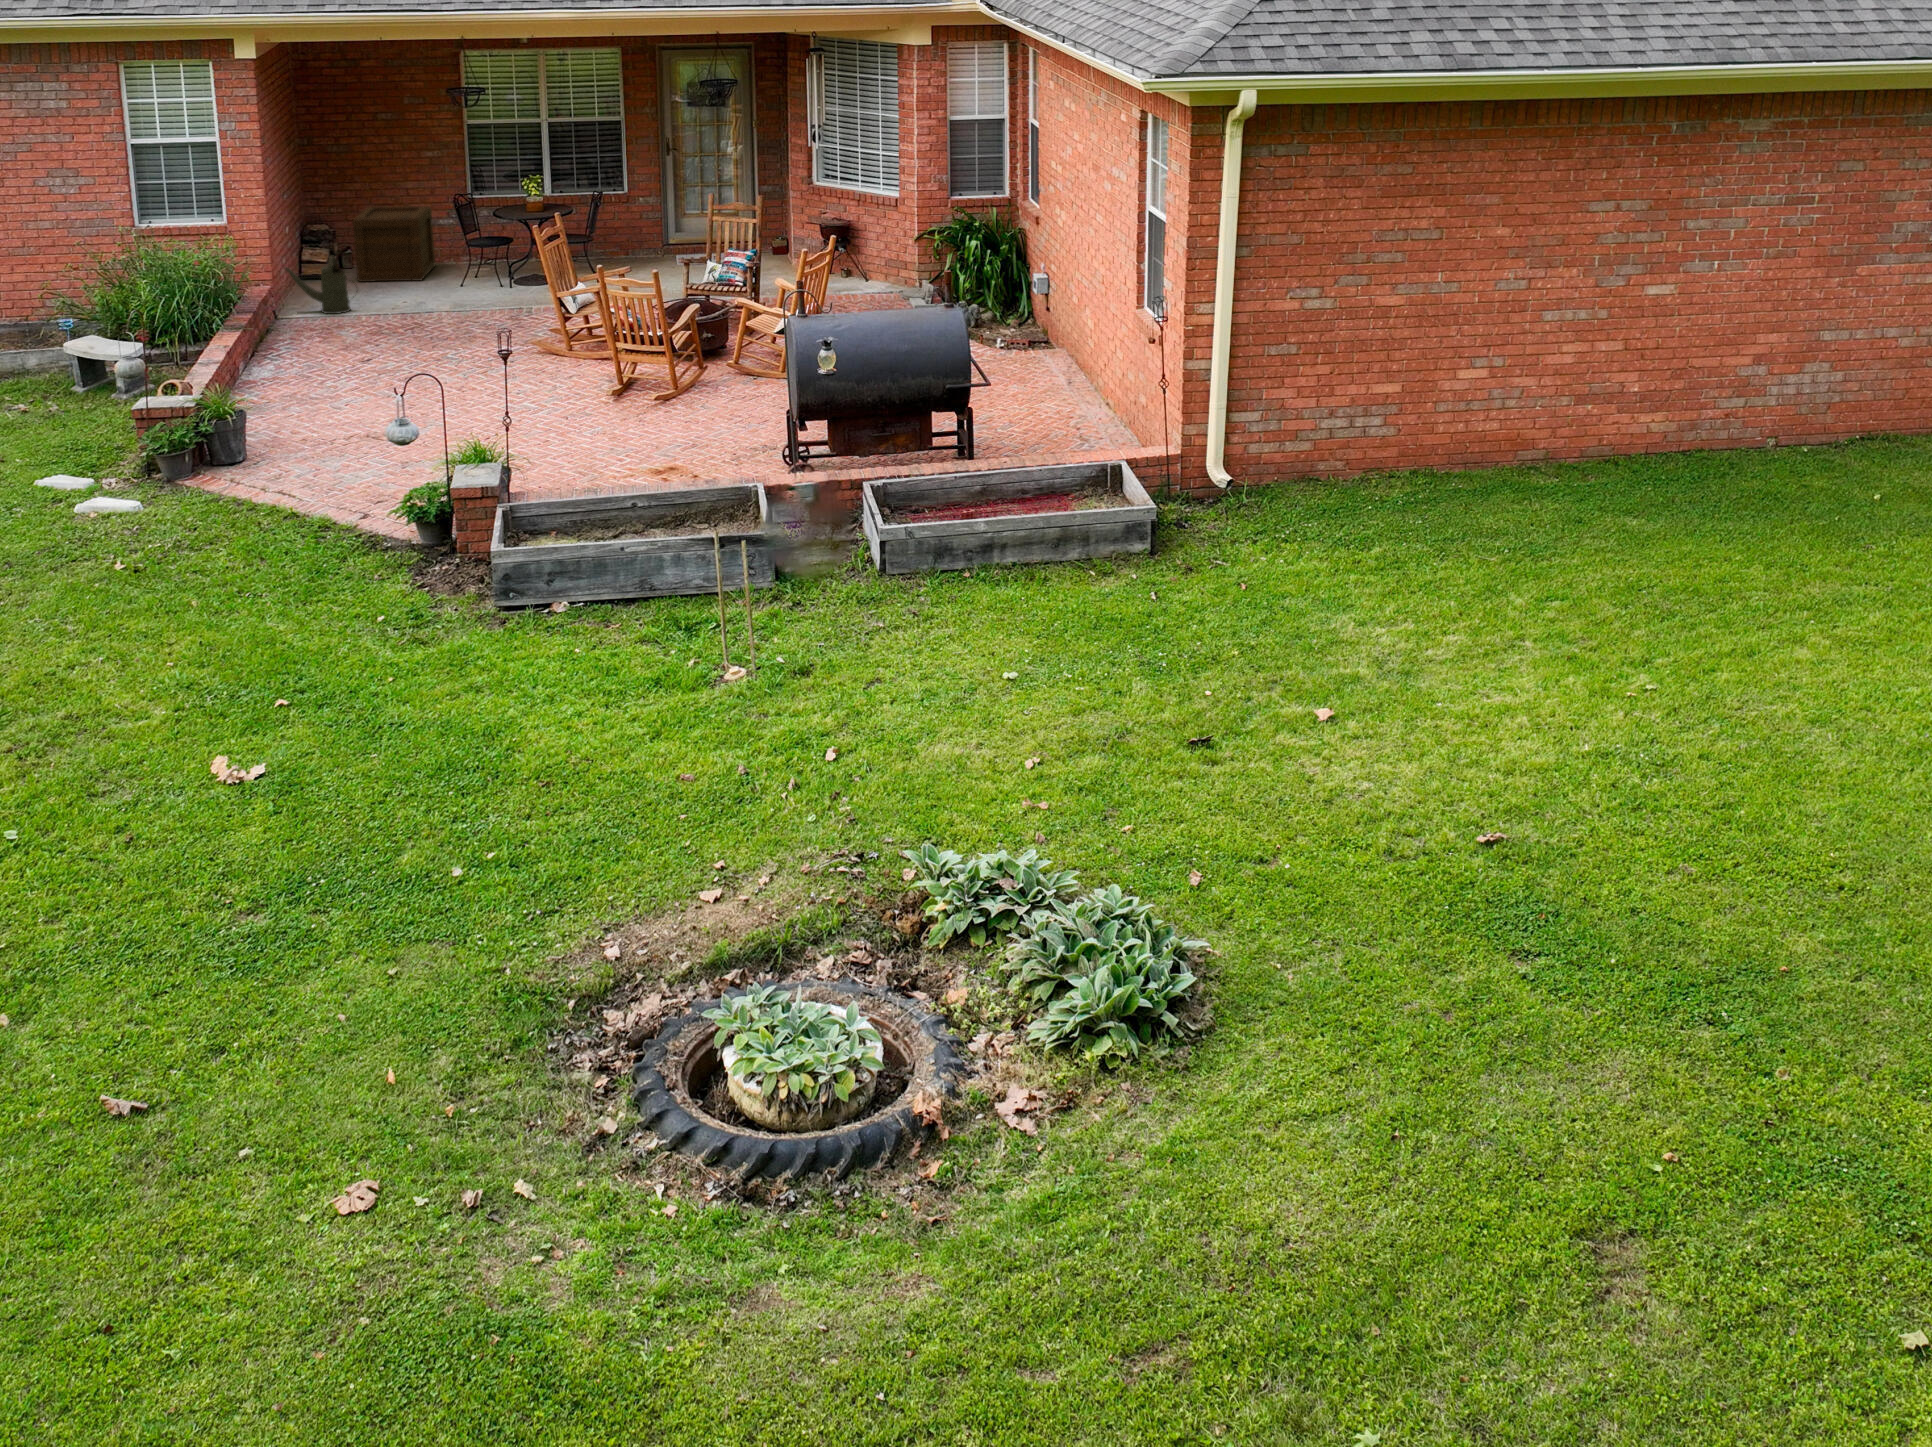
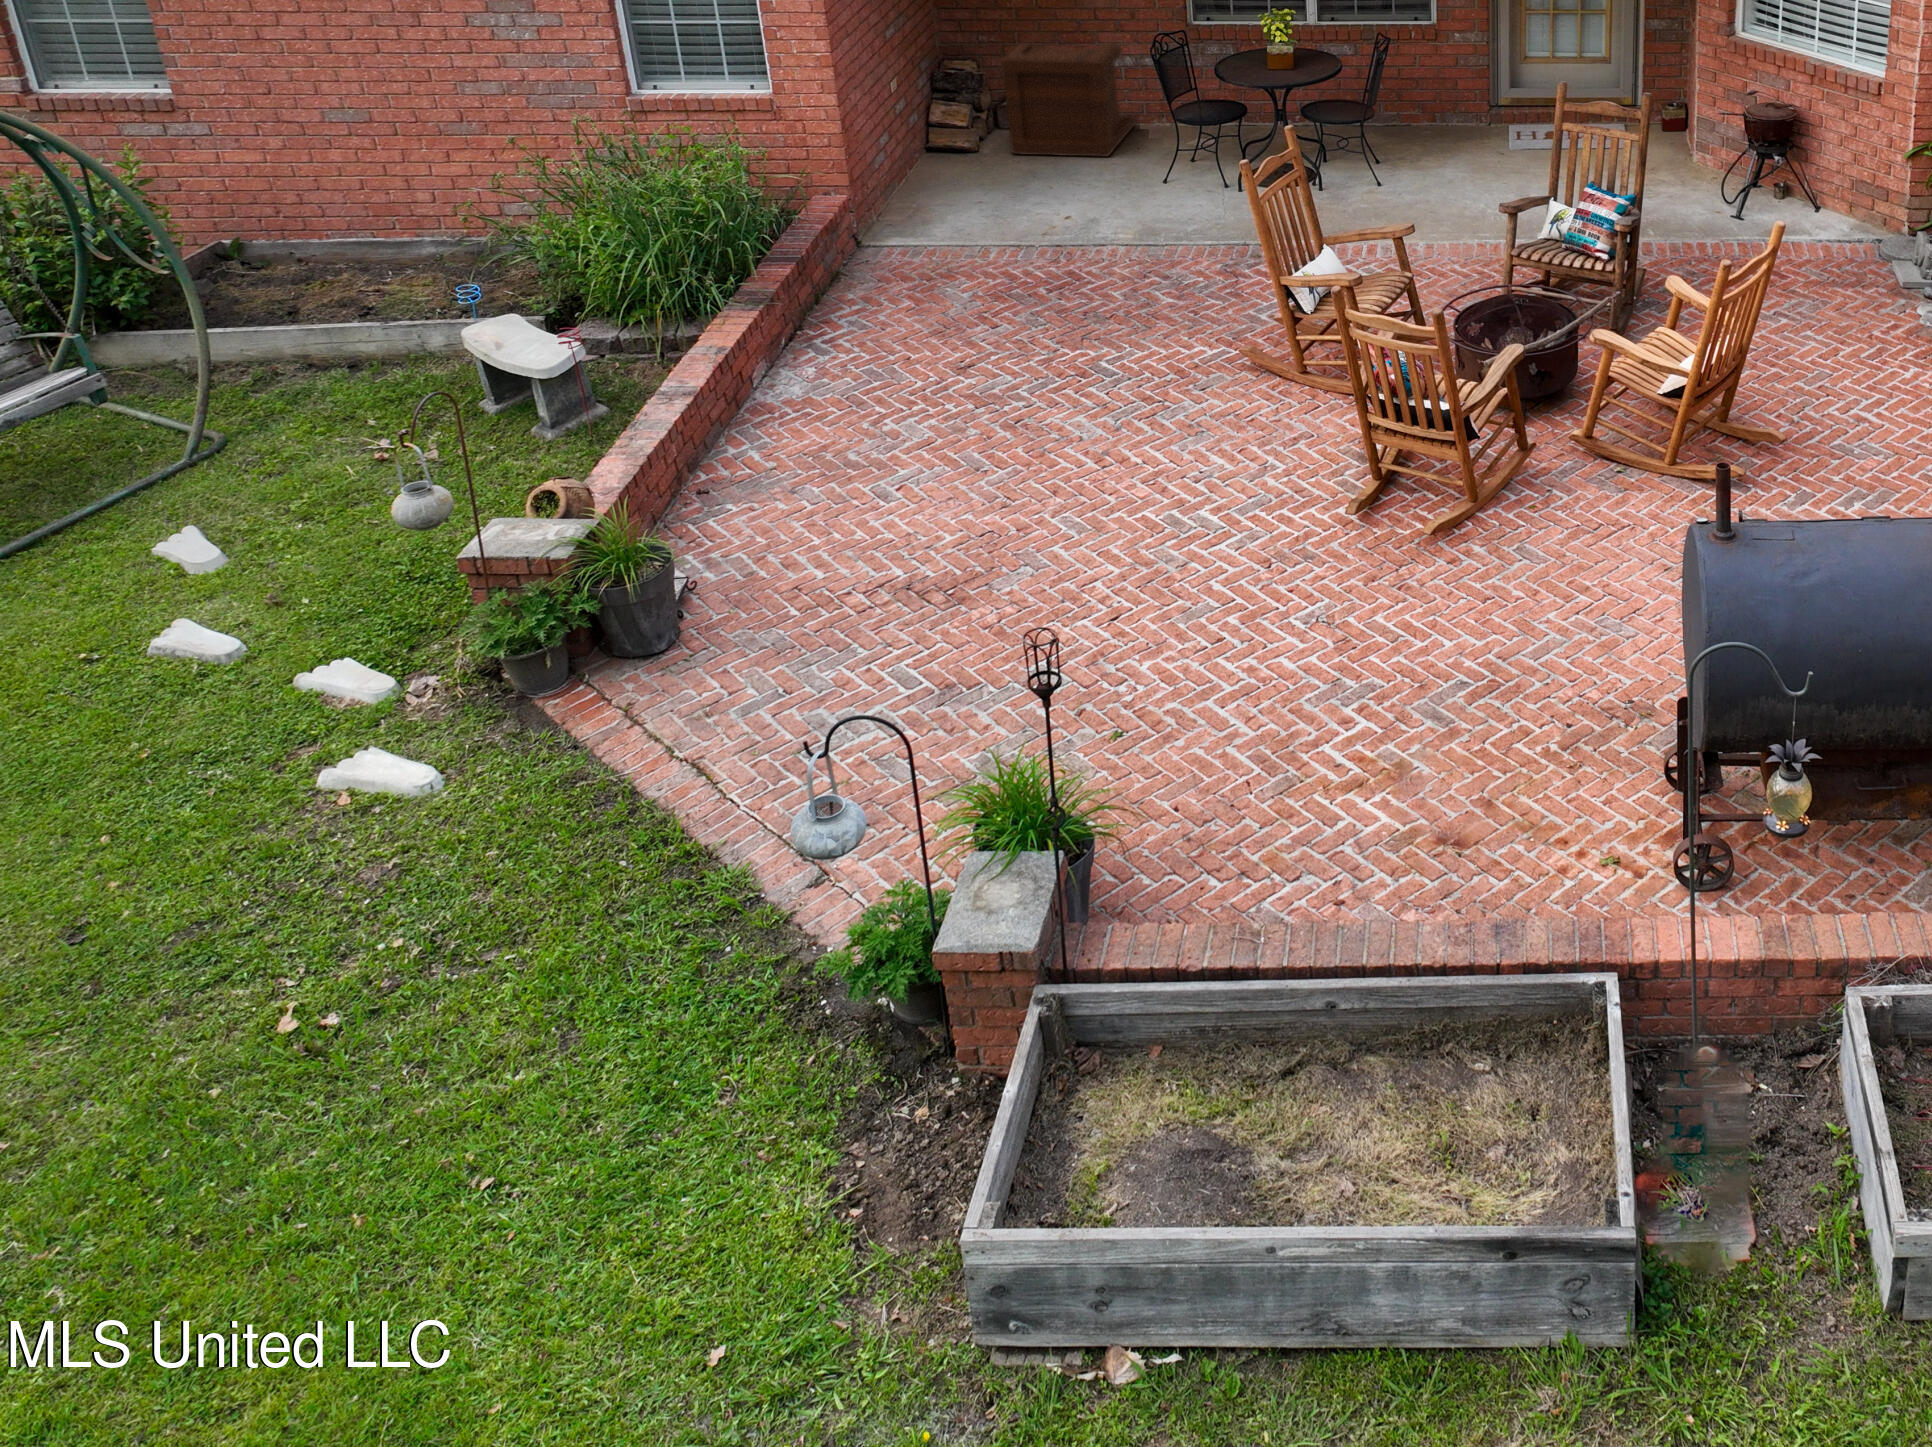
watering can: present [285,256,357,314] -> none [877,137,992,231]

